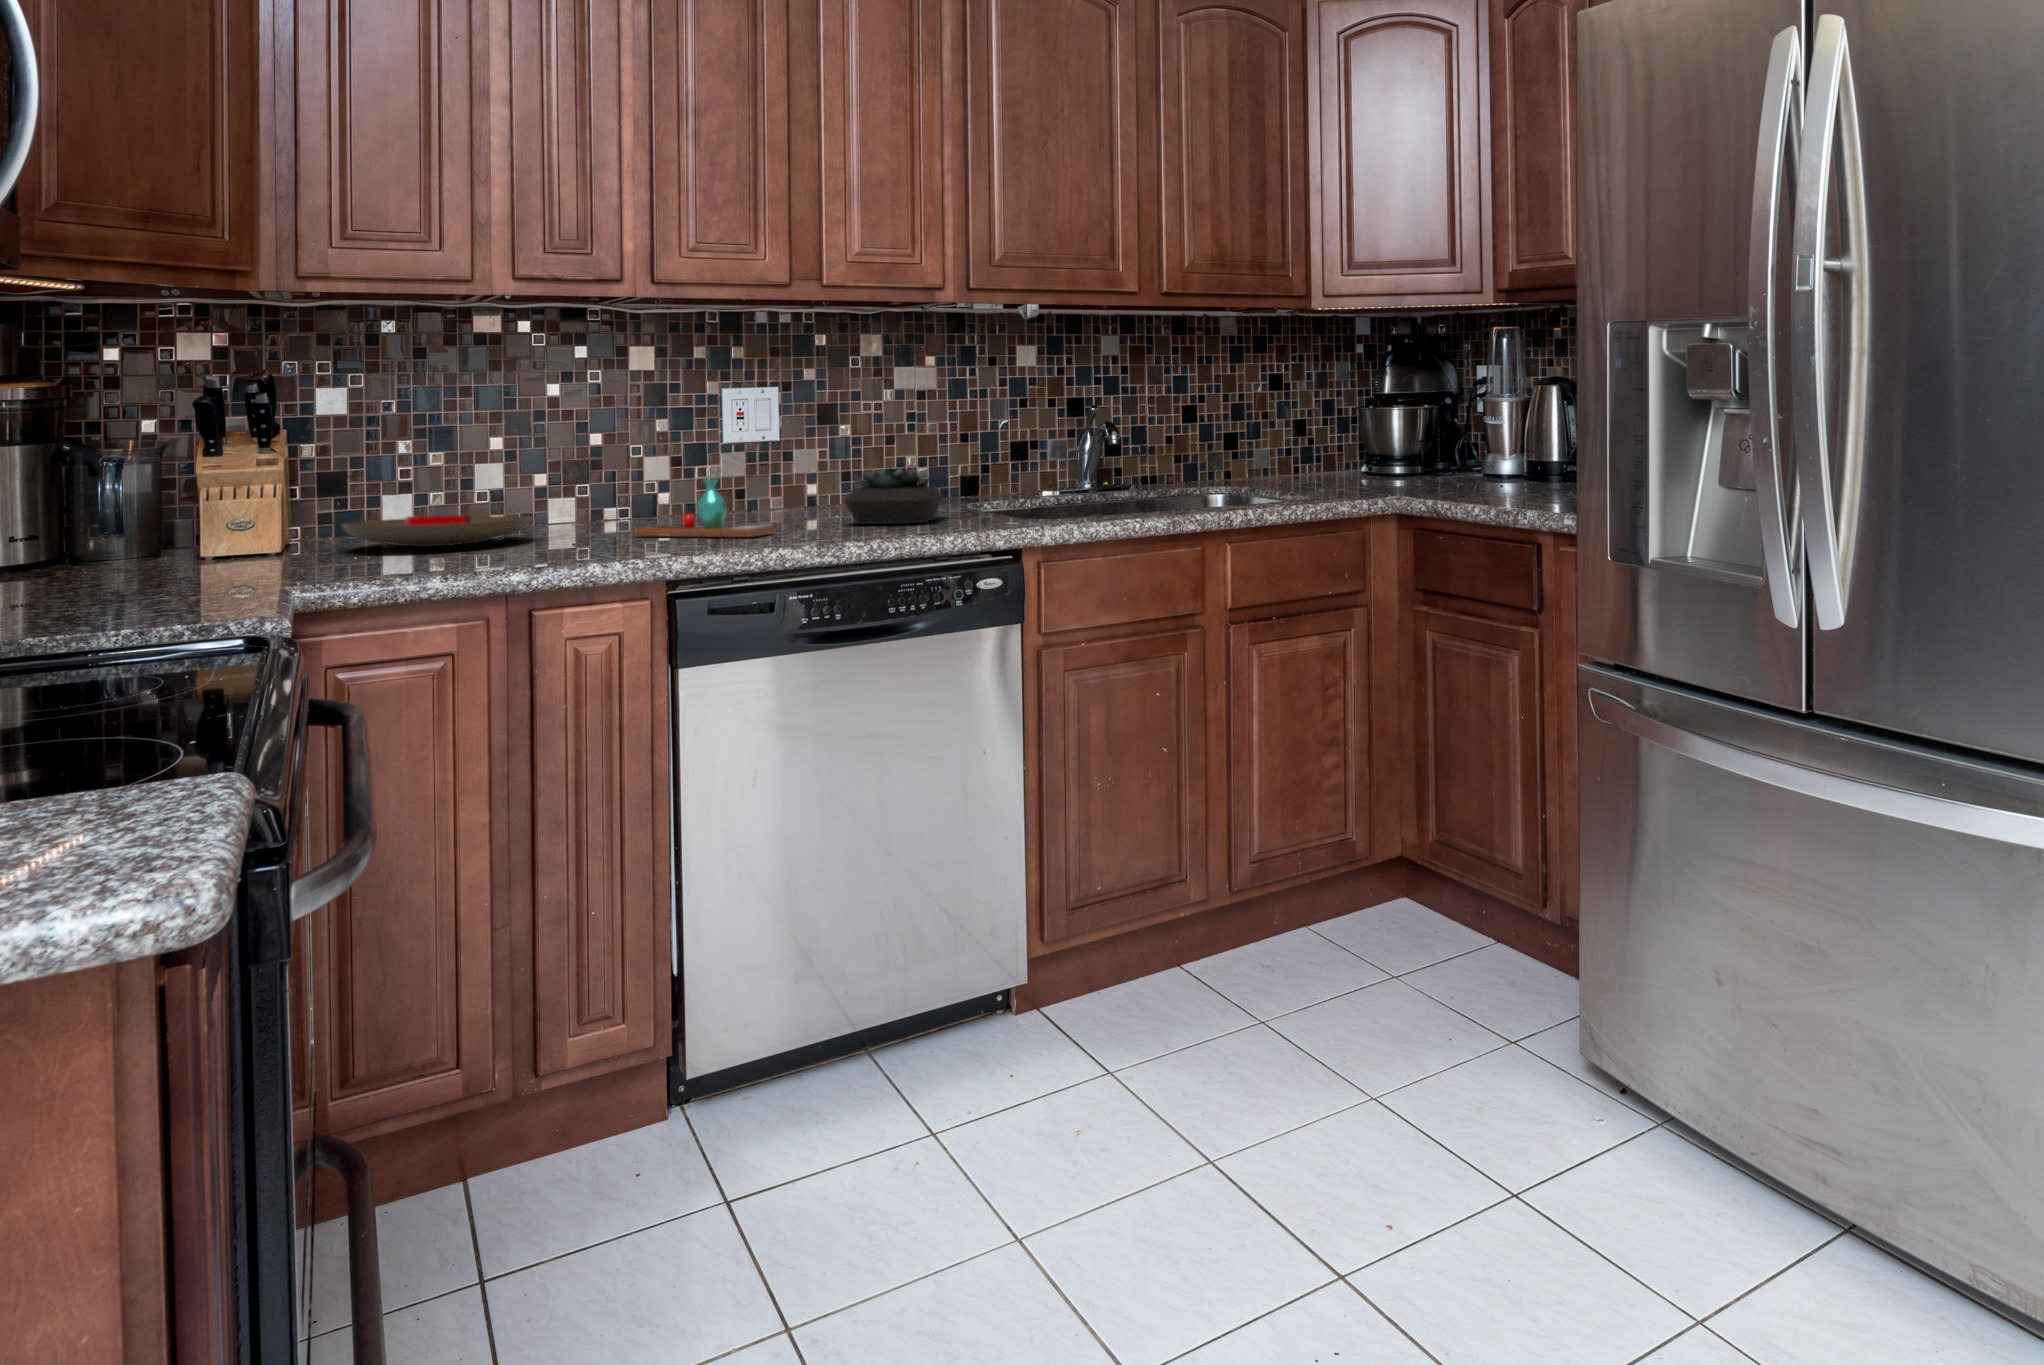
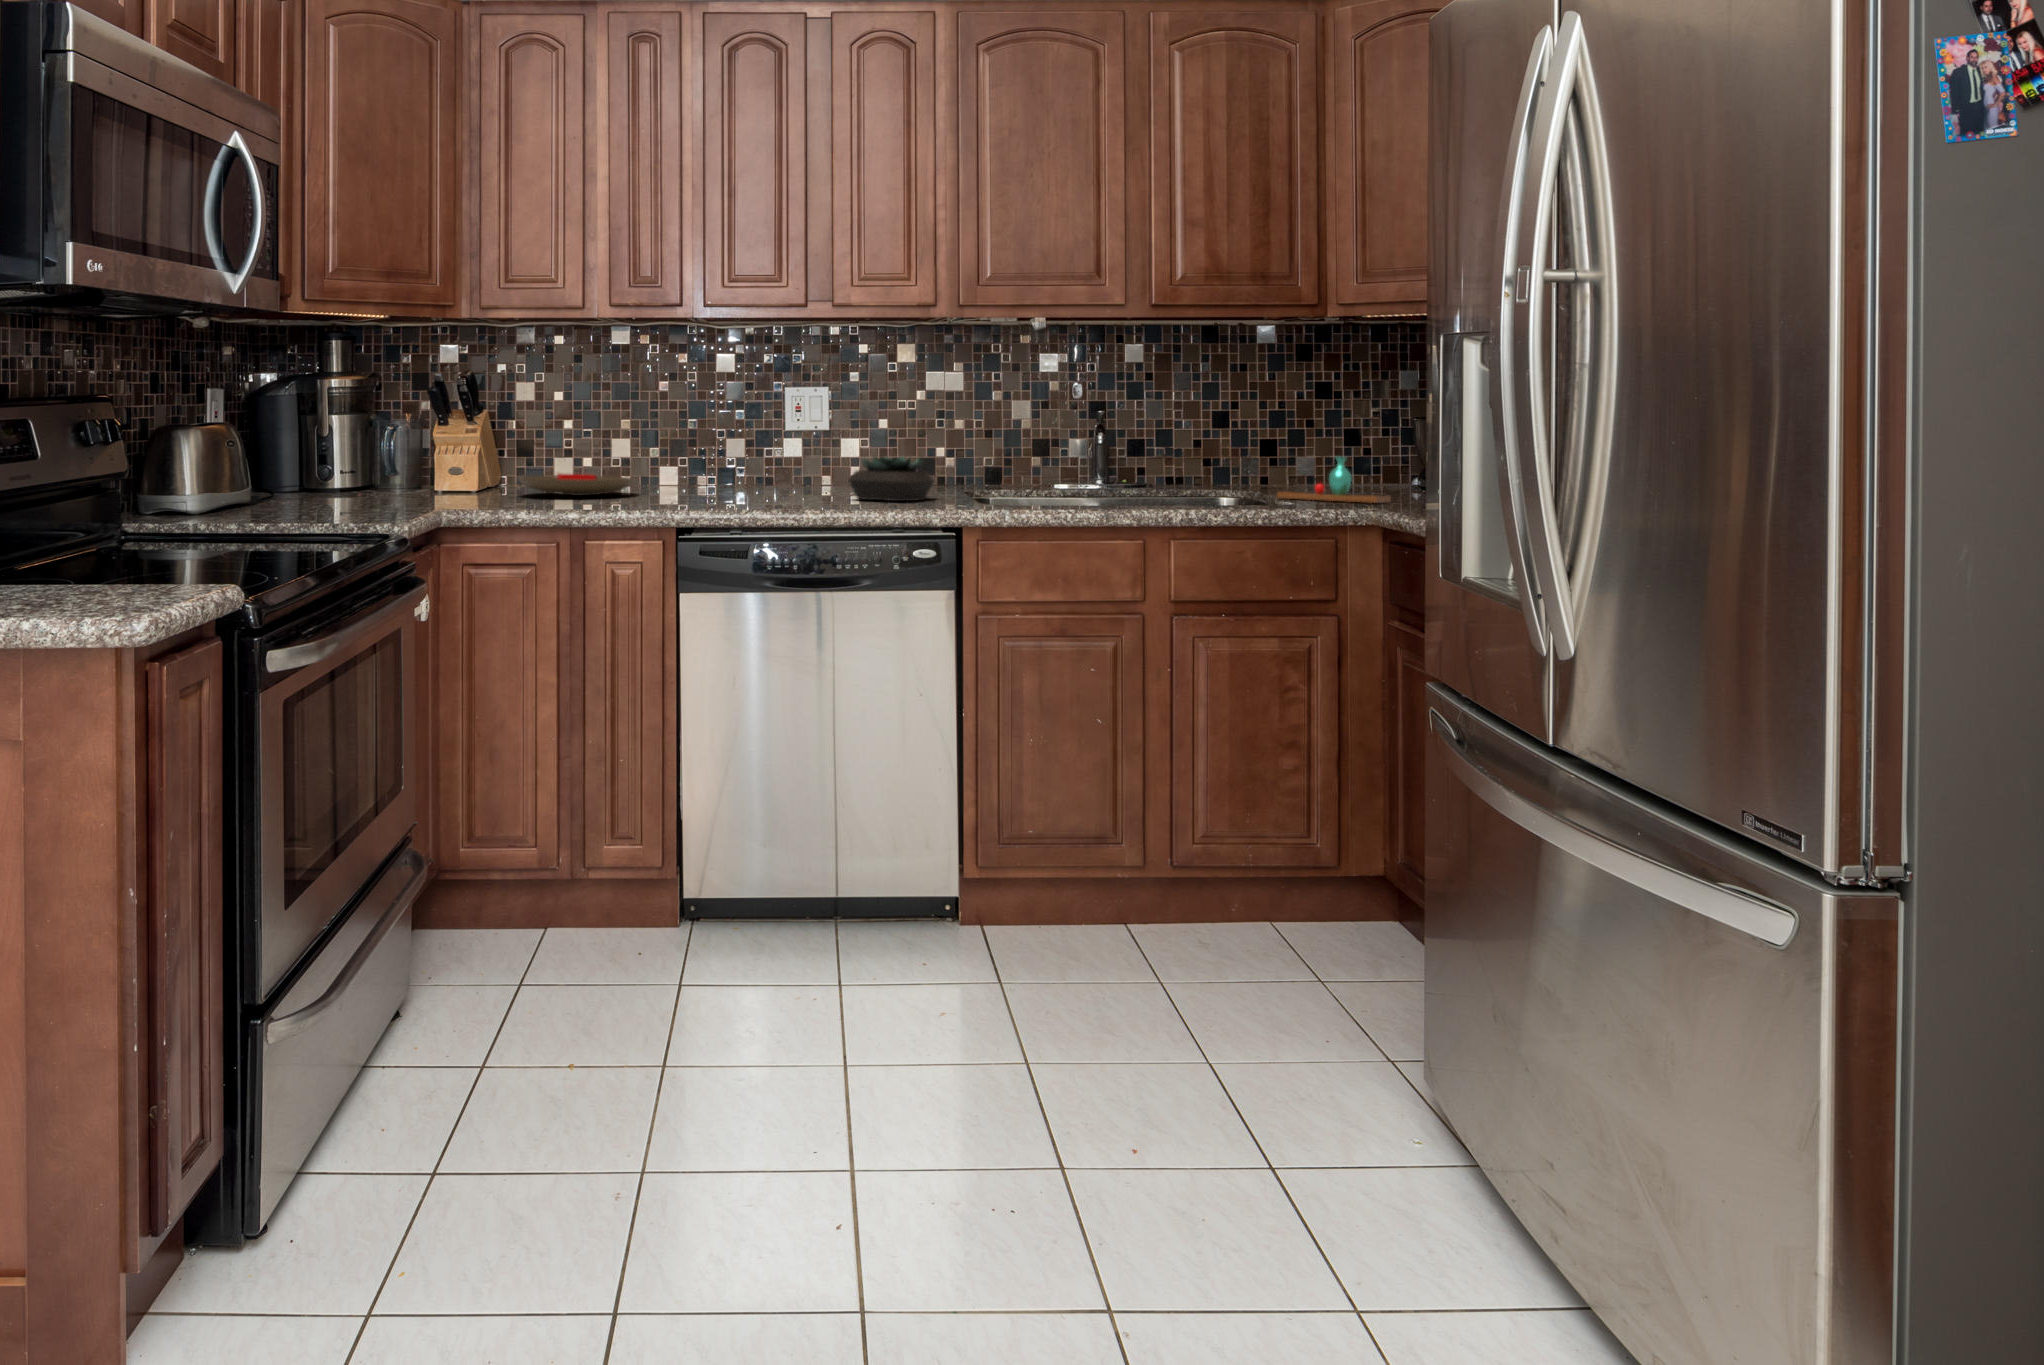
vase: present [634,479,776,537] -> present [1277,457,1391,503]

